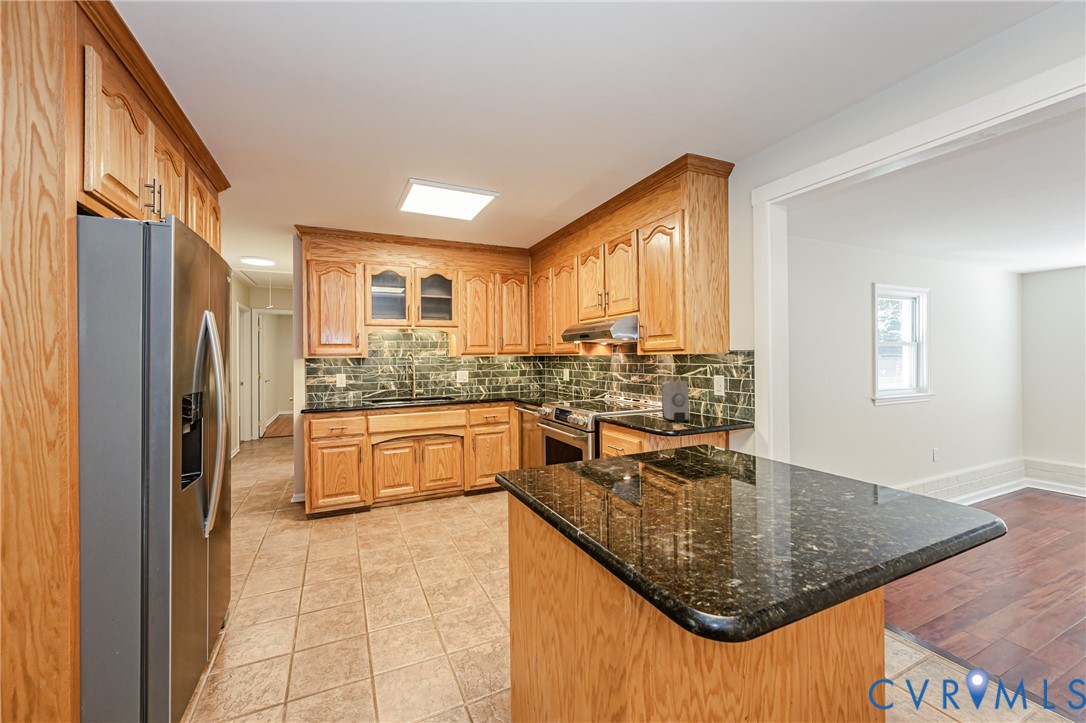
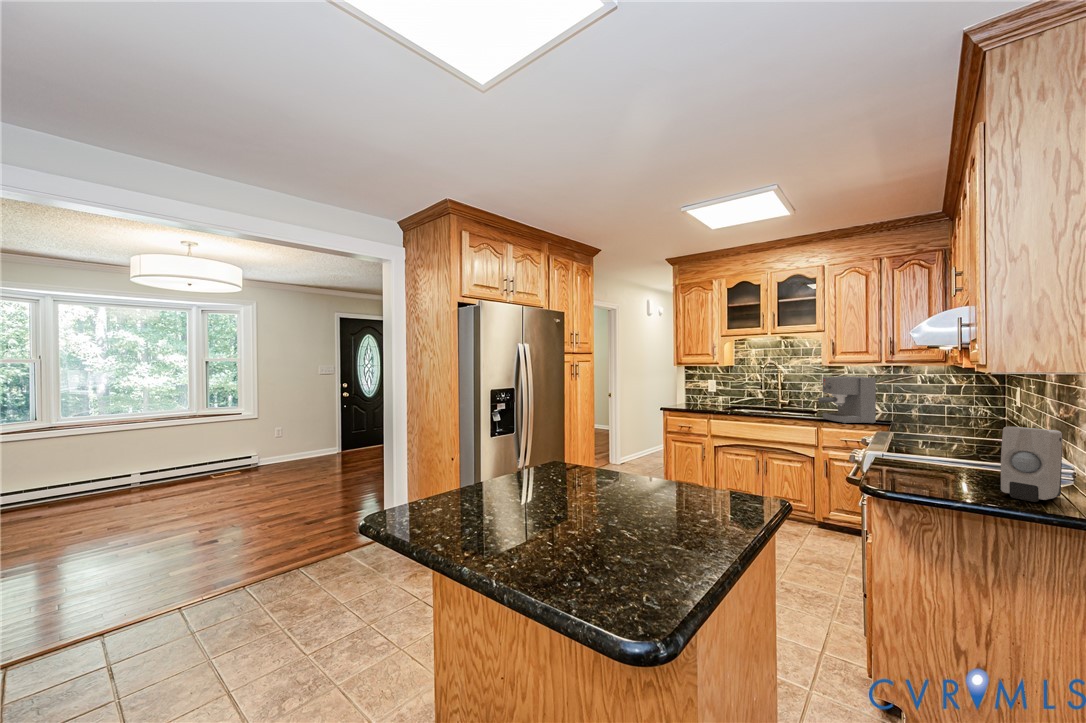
coffee maker: none [466,364,503,403] -> present [818,376,876,424]

